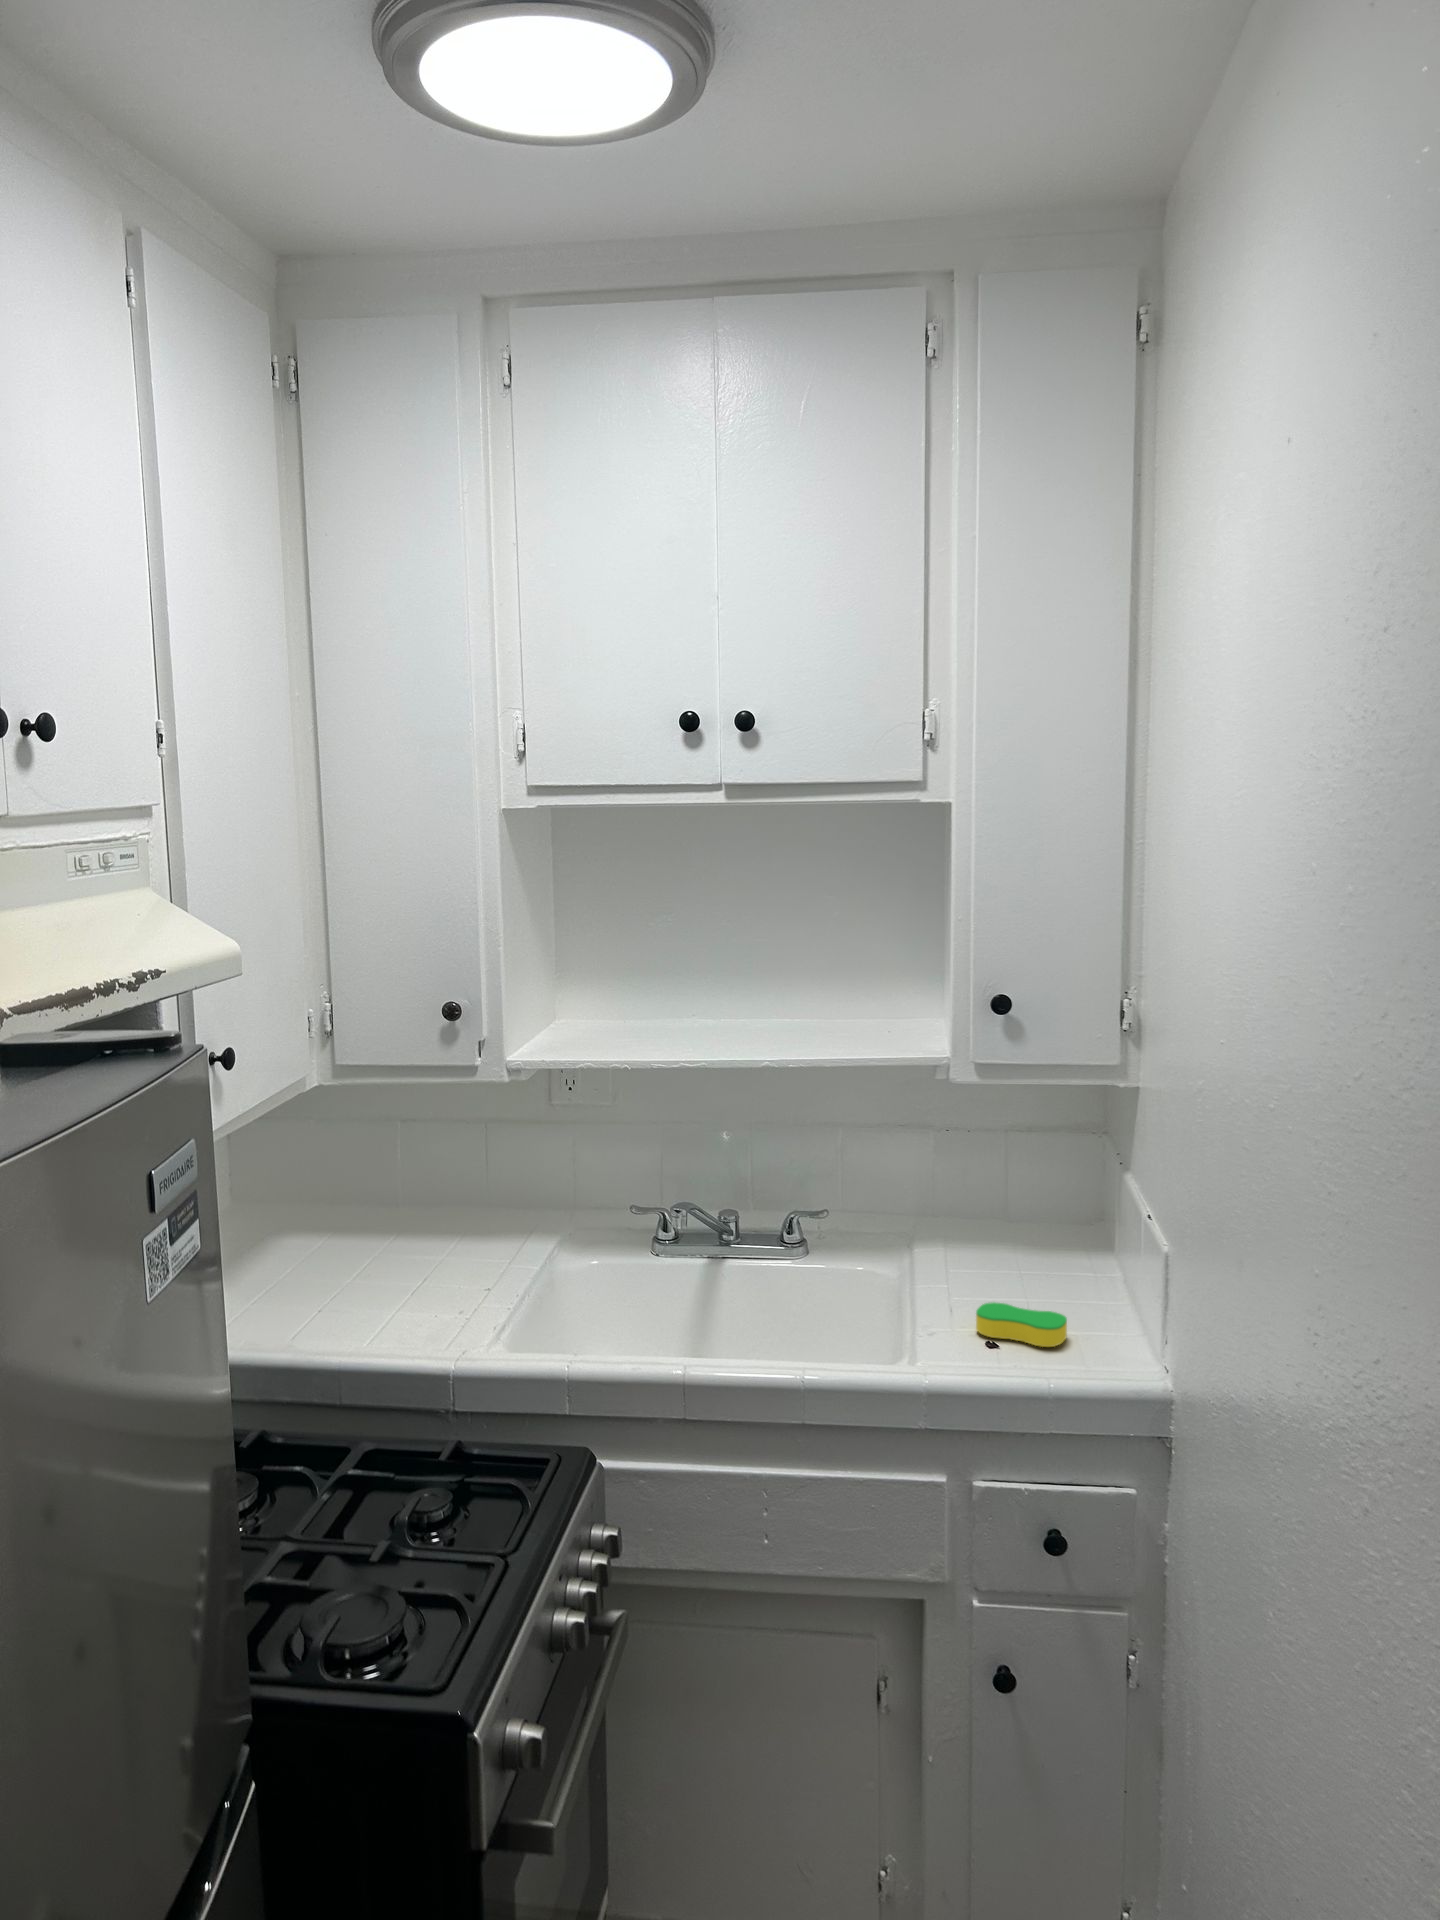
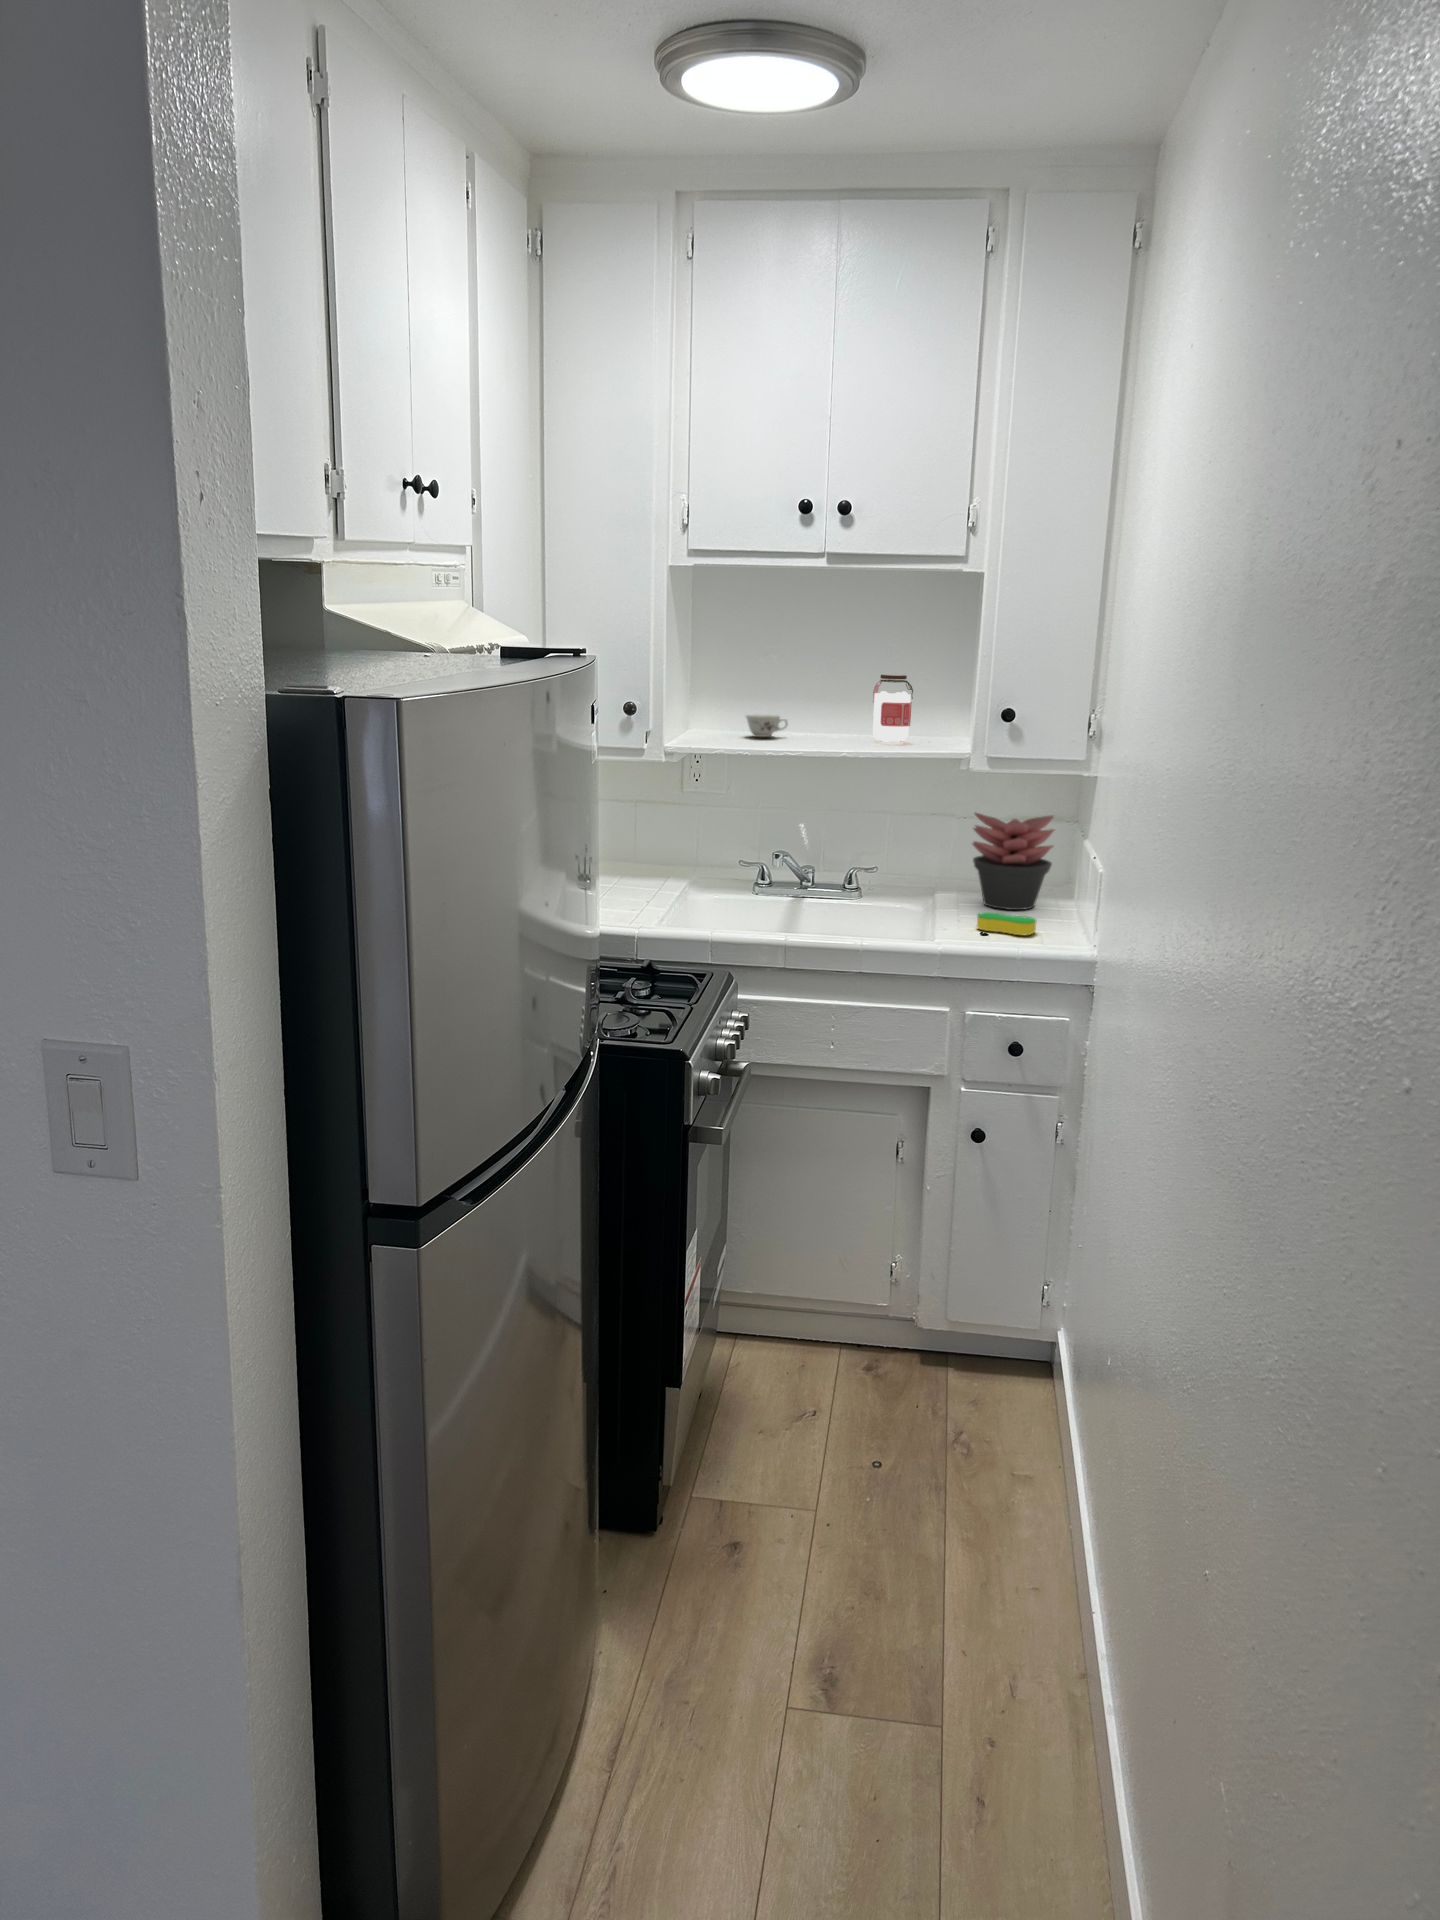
jar: none [808,939,863,1036] -> present [873,675,913,742]
teacup: none [630,999,691,1033] -> present [746,714,788,737]
succulent plant: none [959,1134,1082,1281] -> present [973,813,1054,910]

